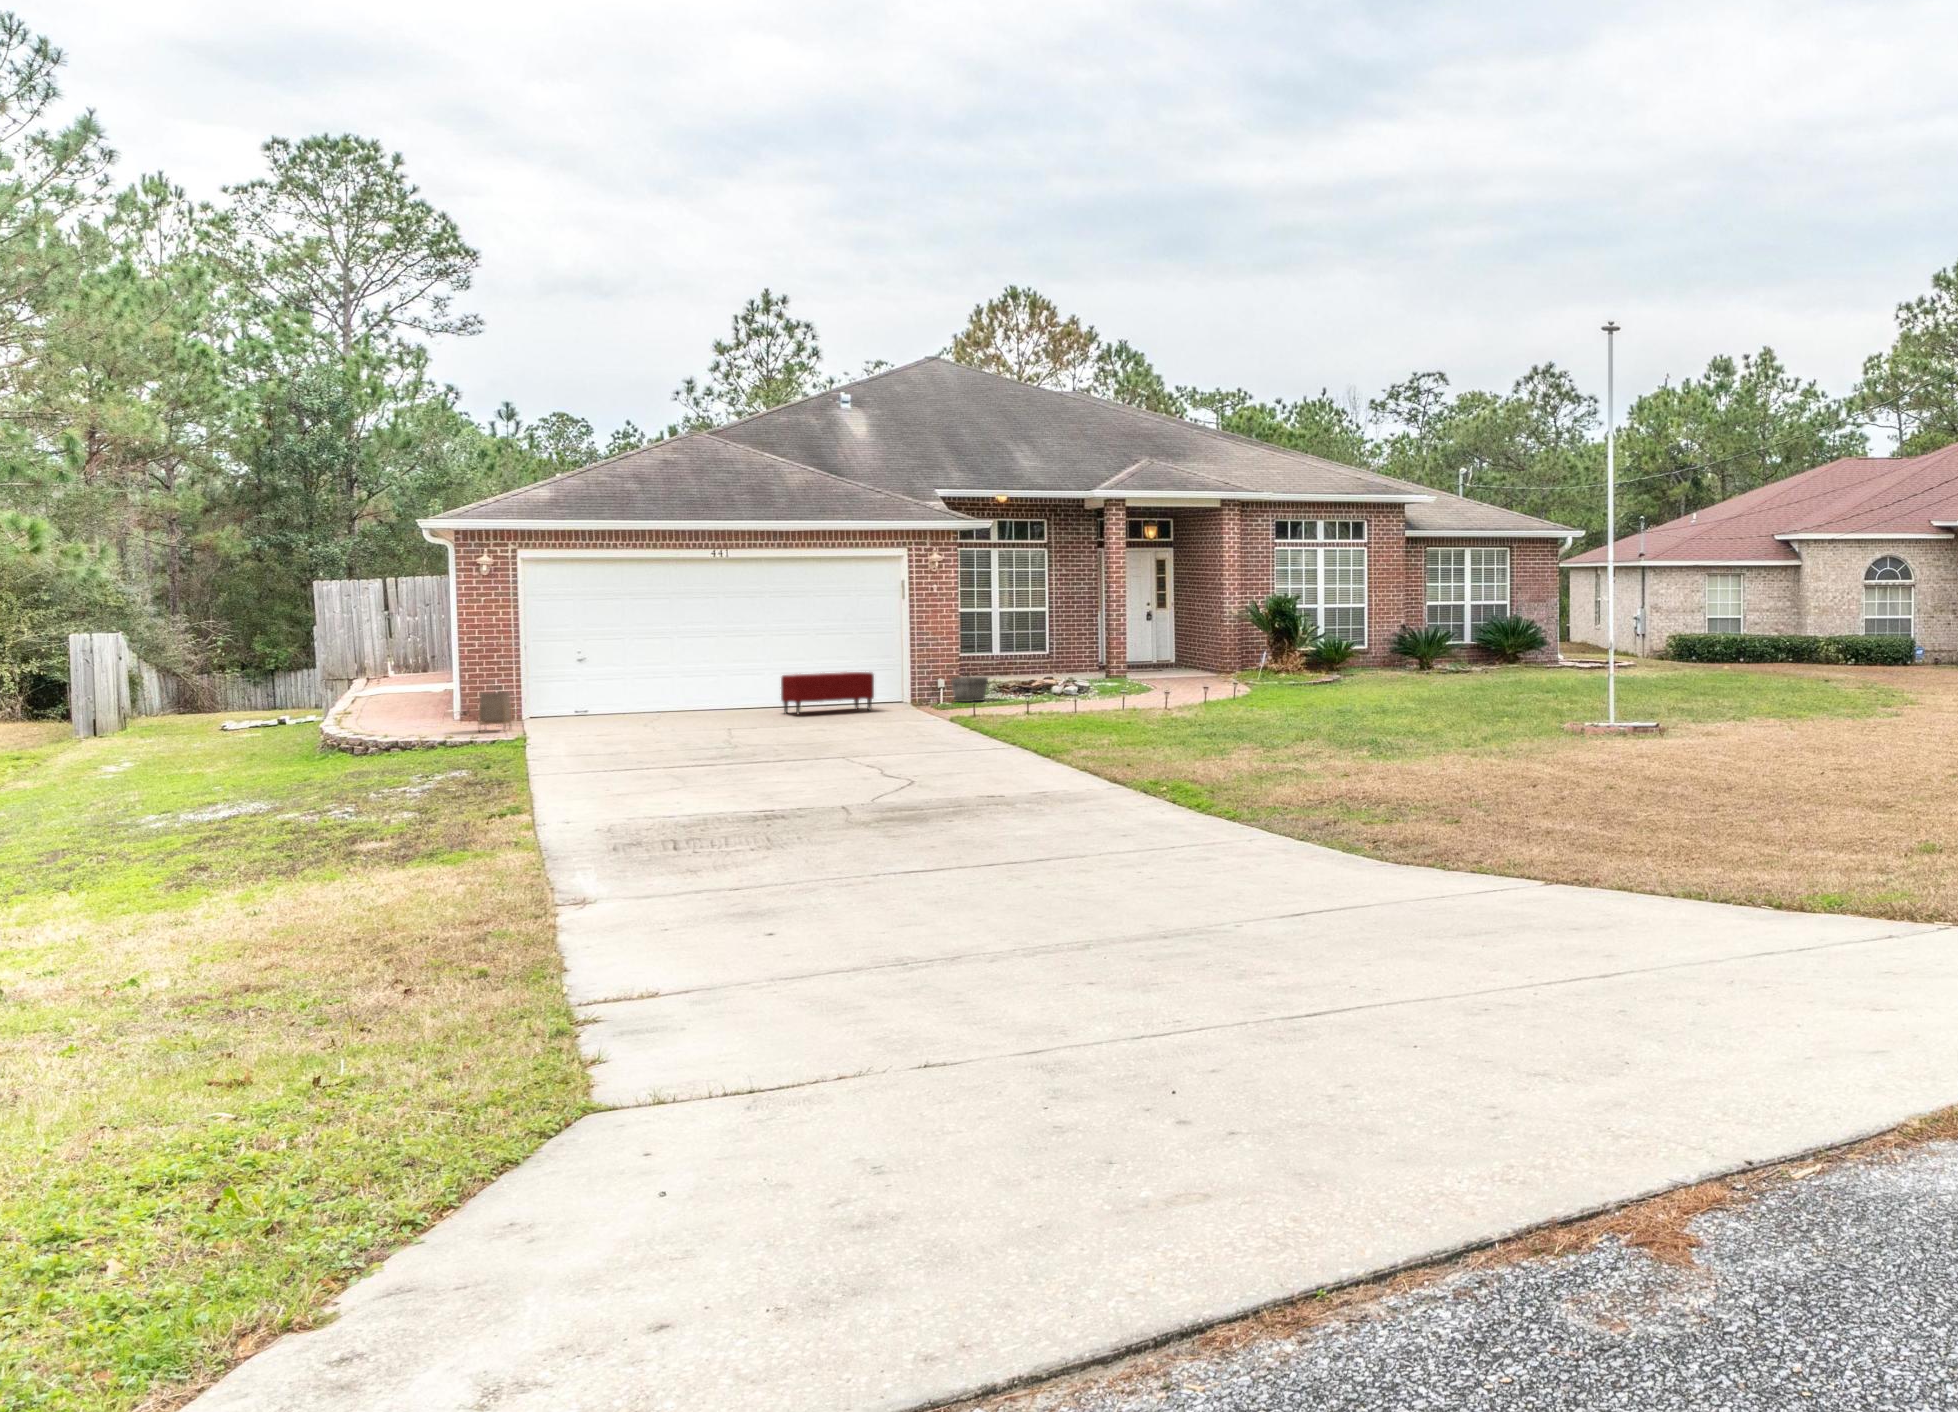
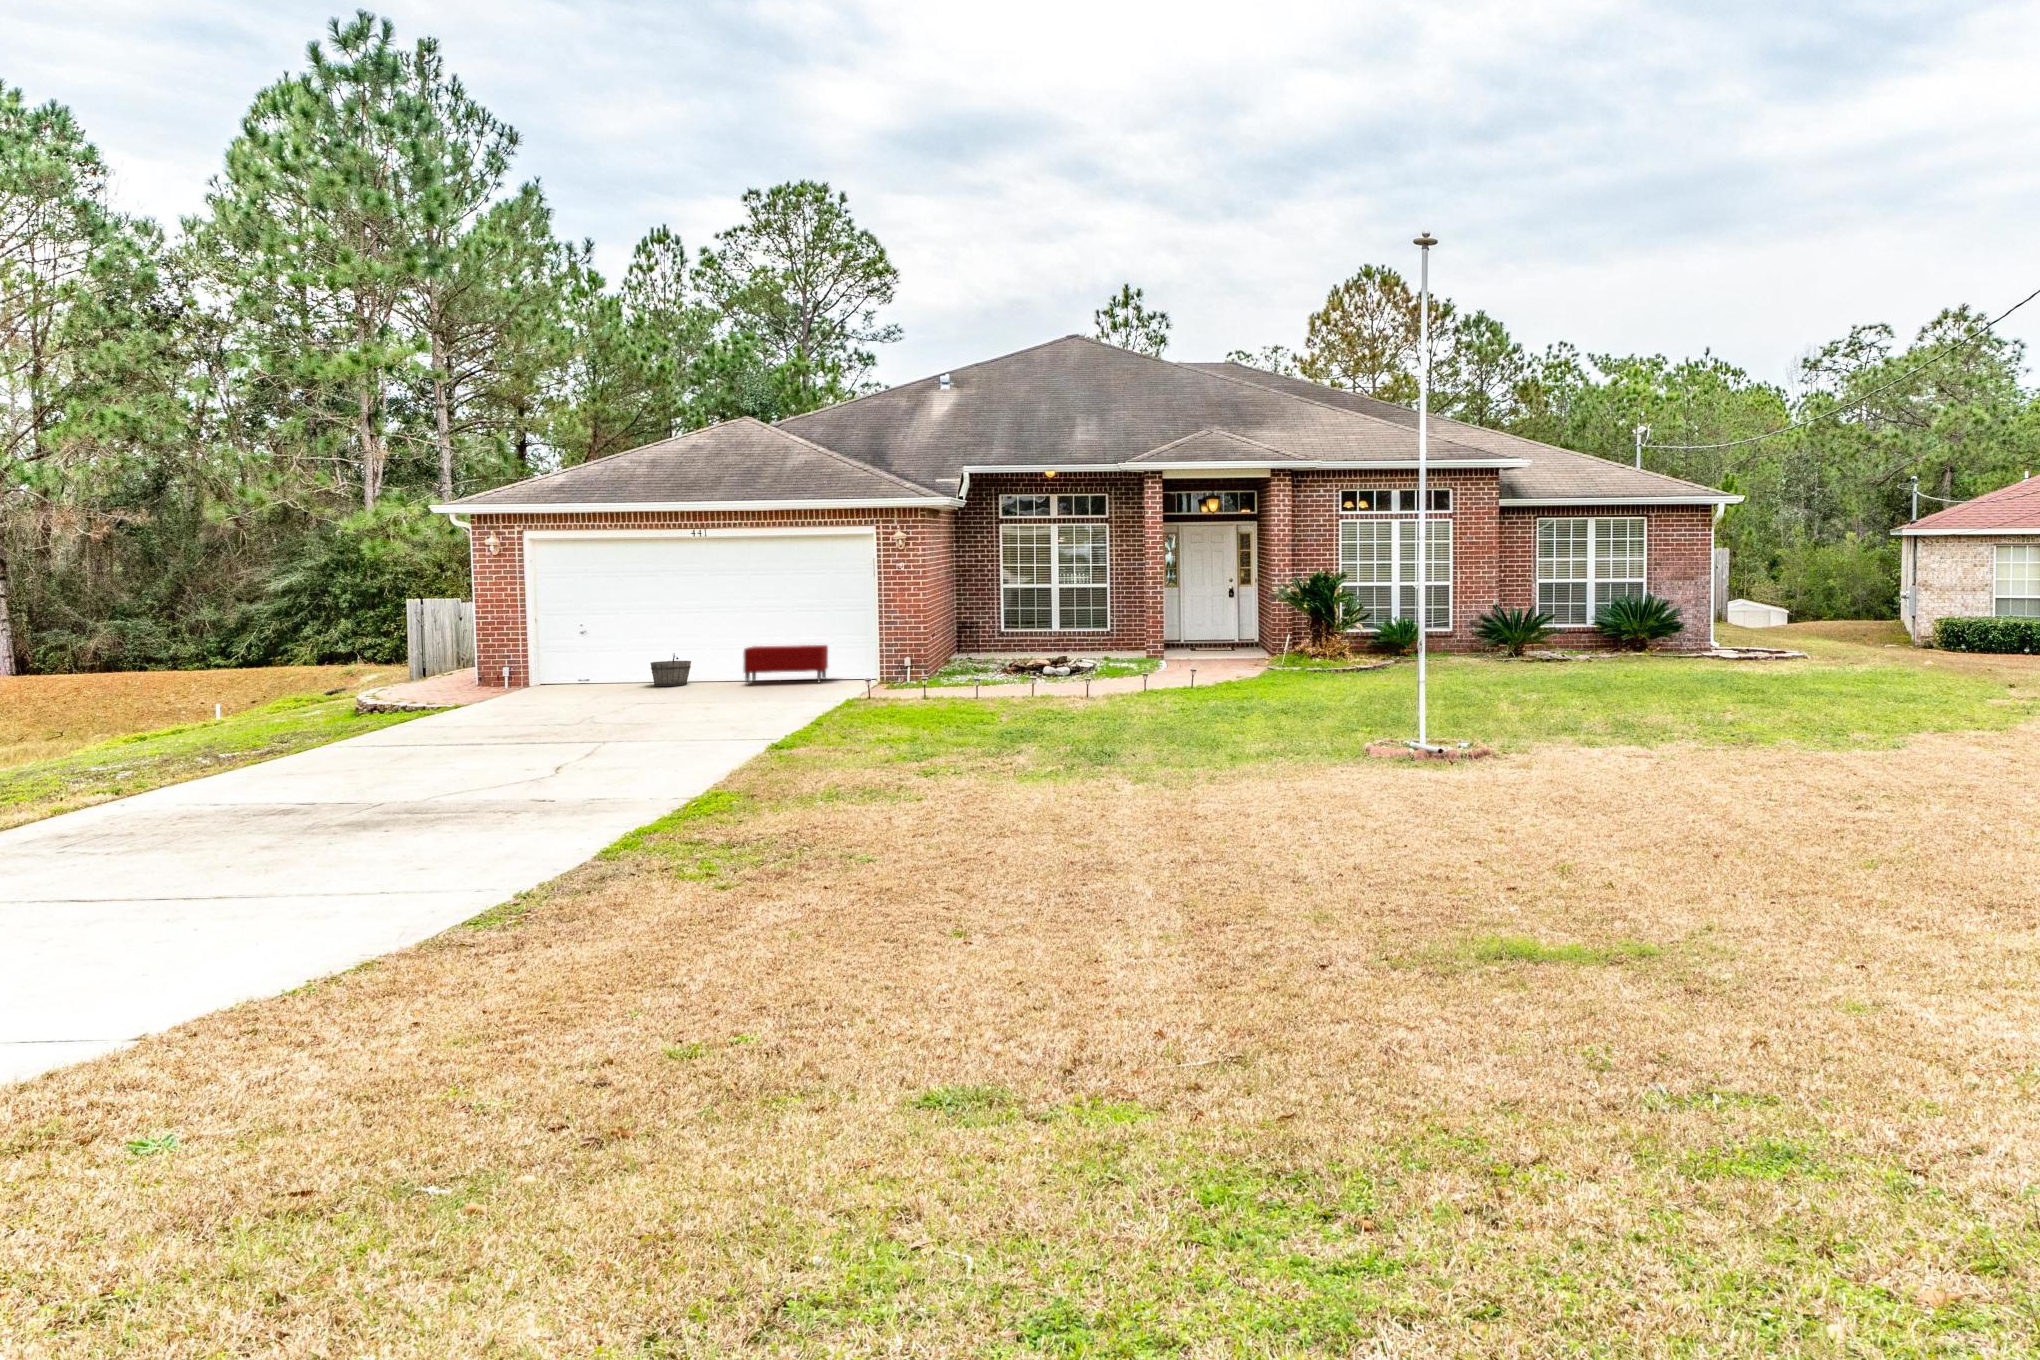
wooden bucket: present [950,676,988,702] -> present [651,655,691,686]
planter: present [479,692,512,730] -> none [478,656,512,690]

